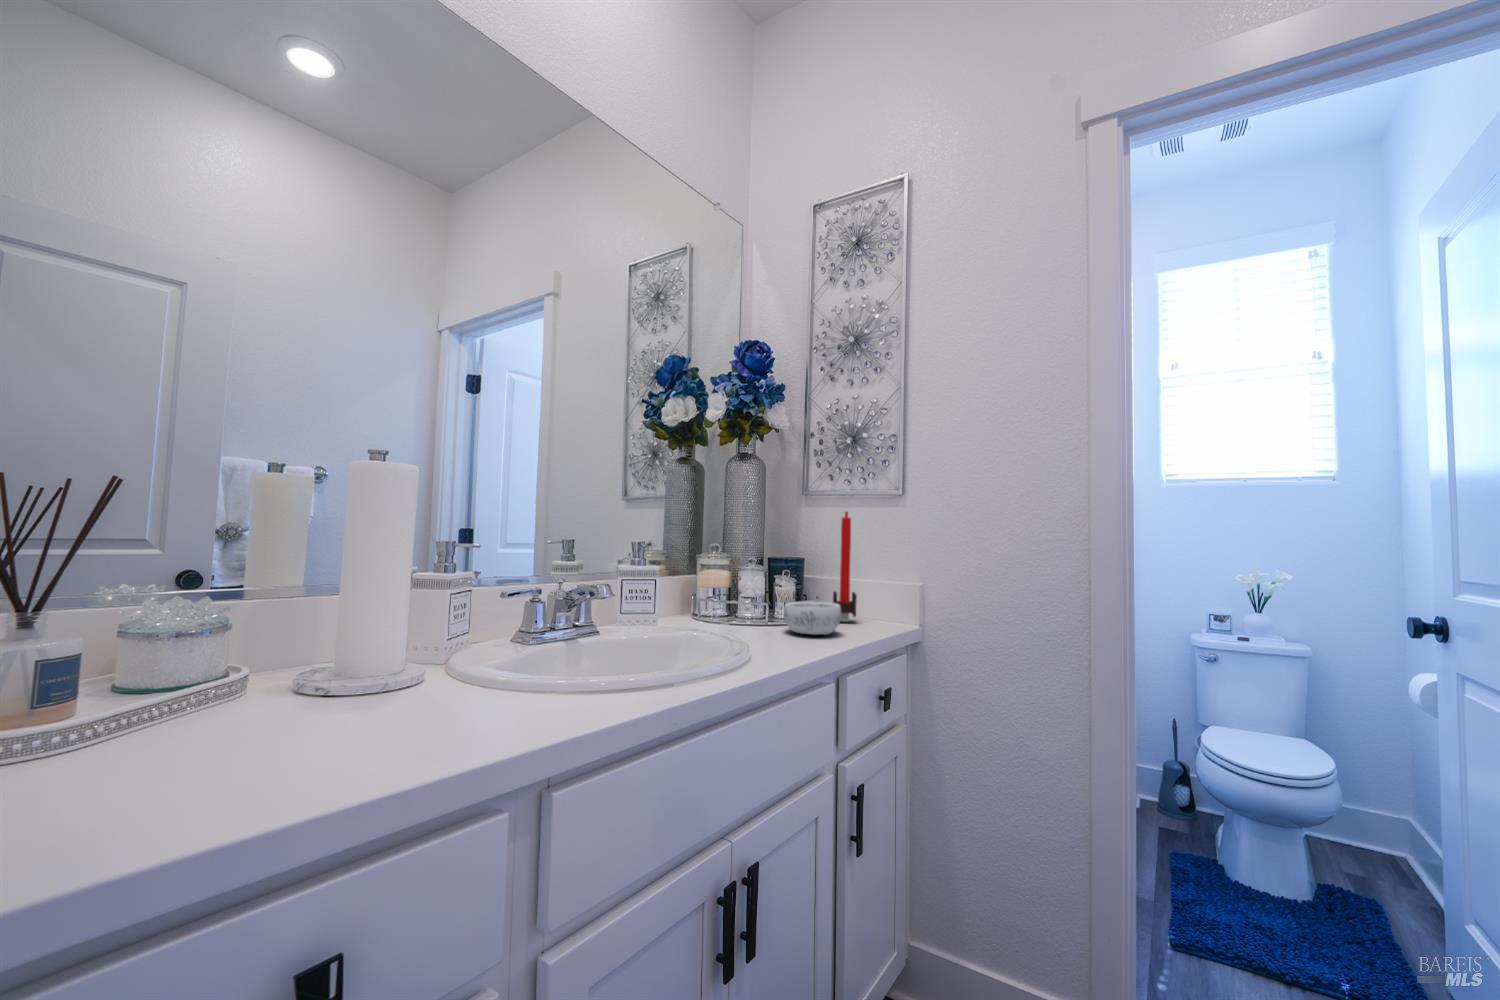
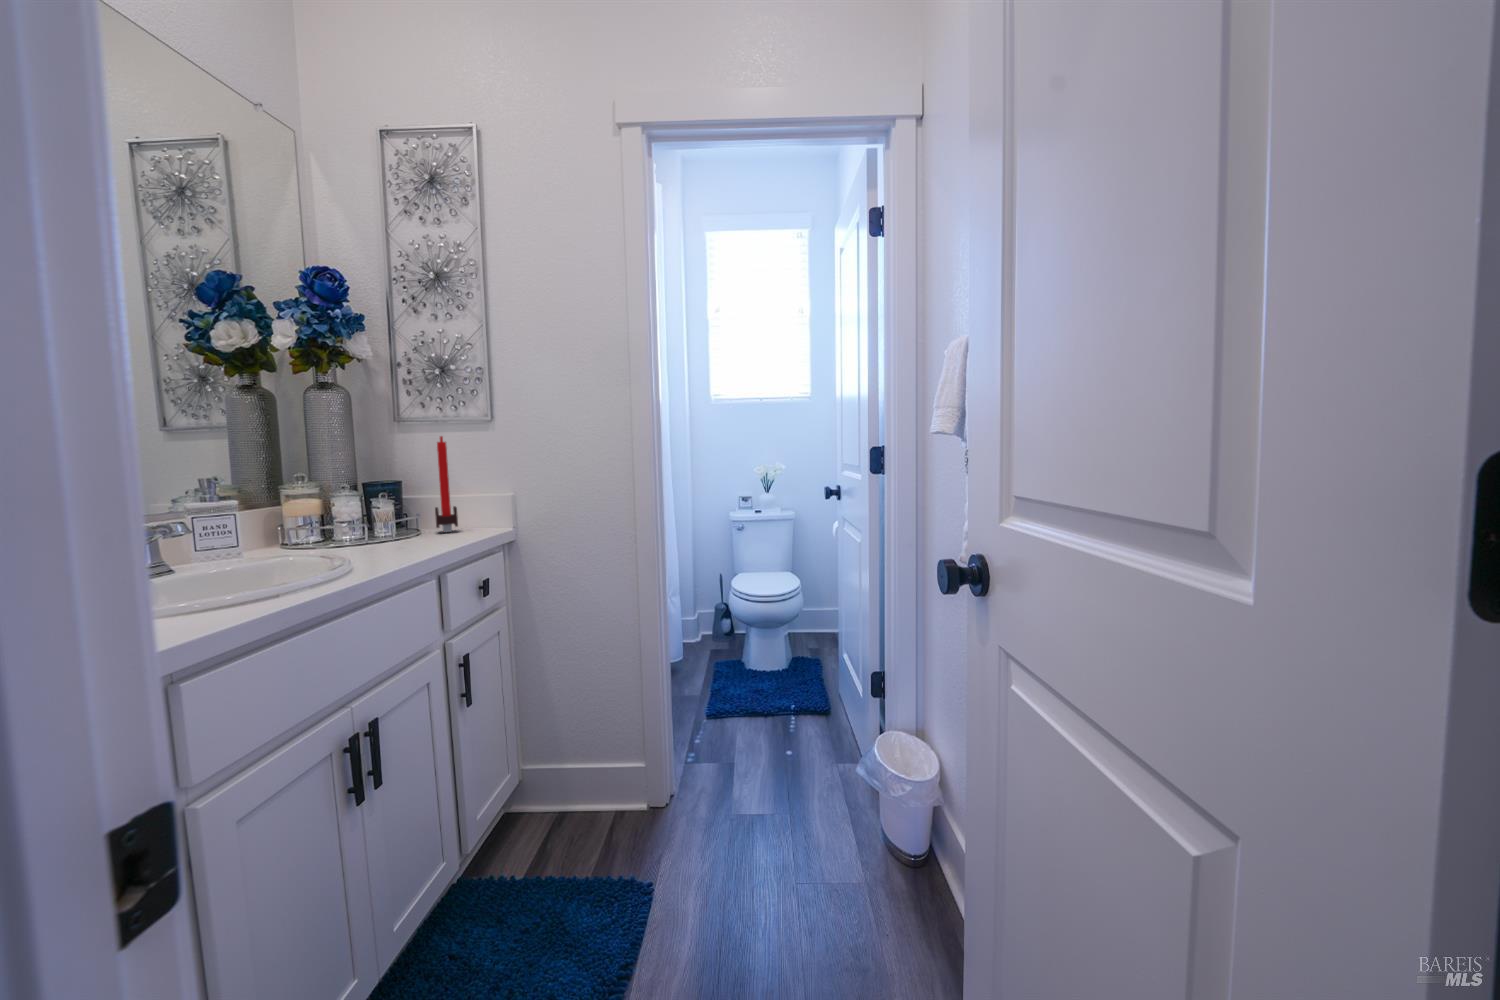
decorative bowl: present [784,602,841,635] -> none [384,516,441,545]

